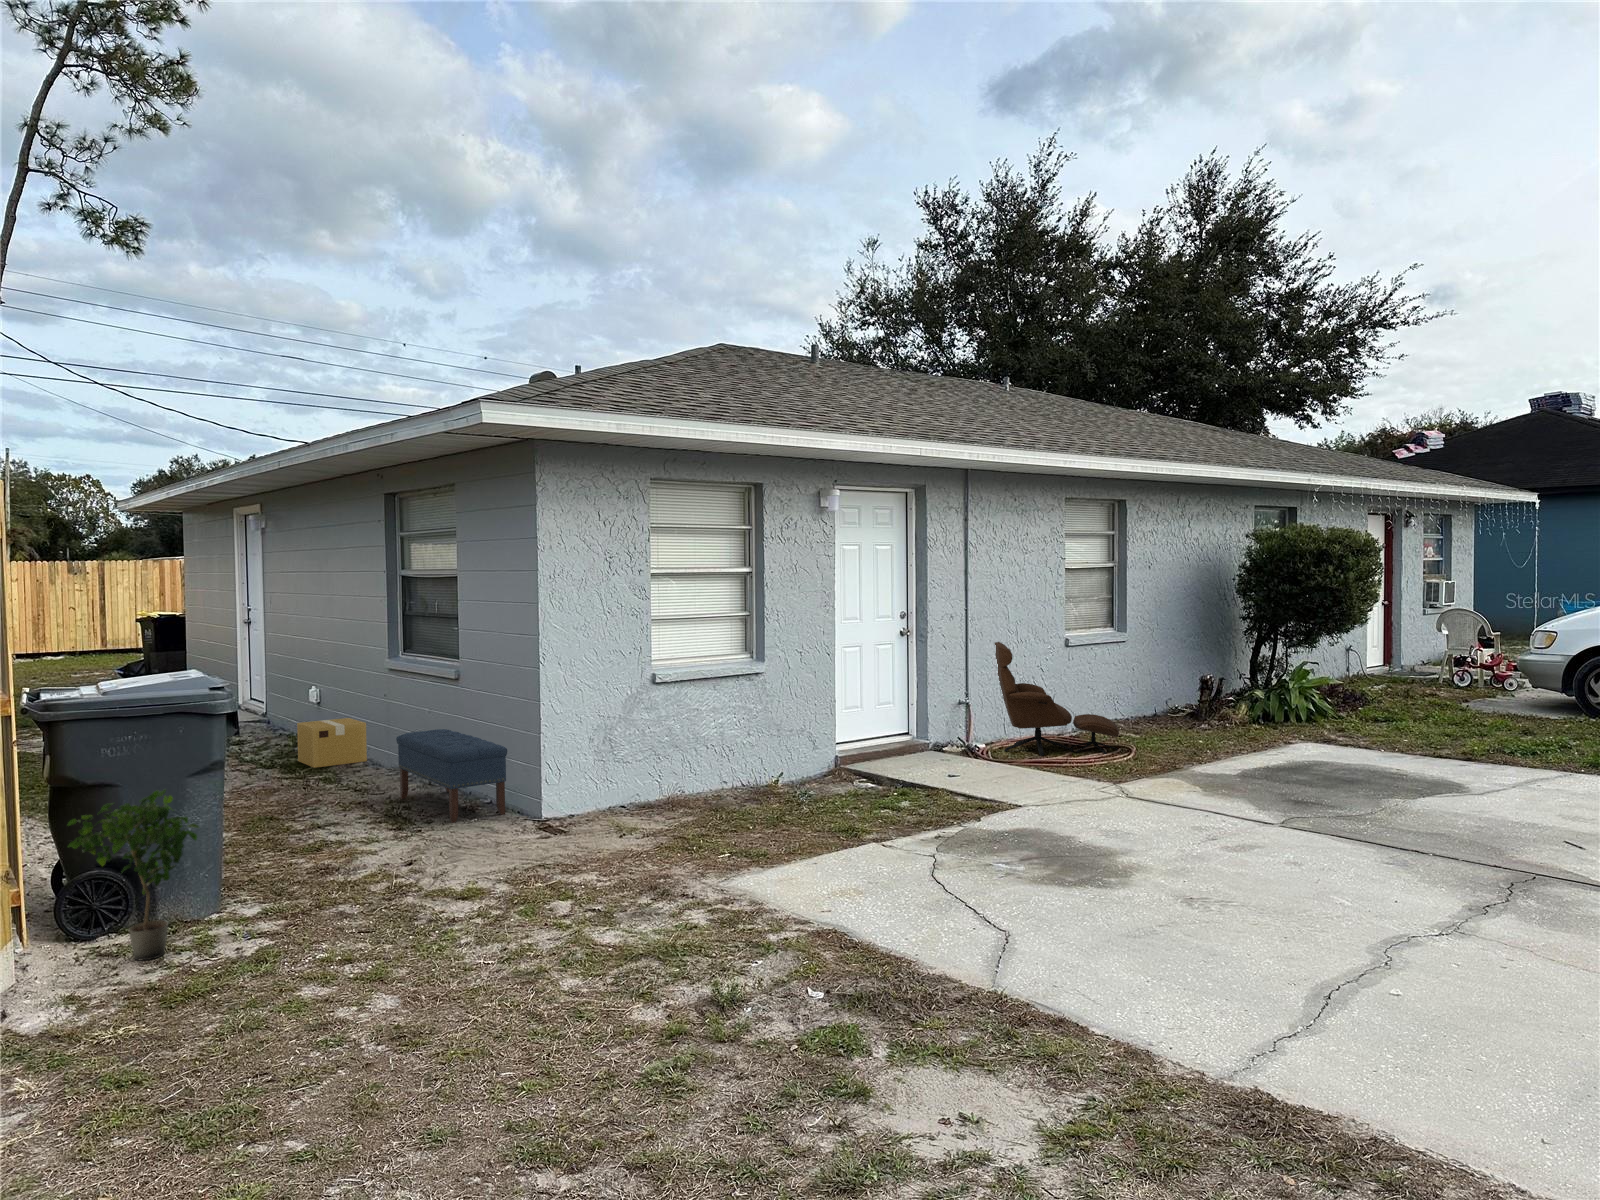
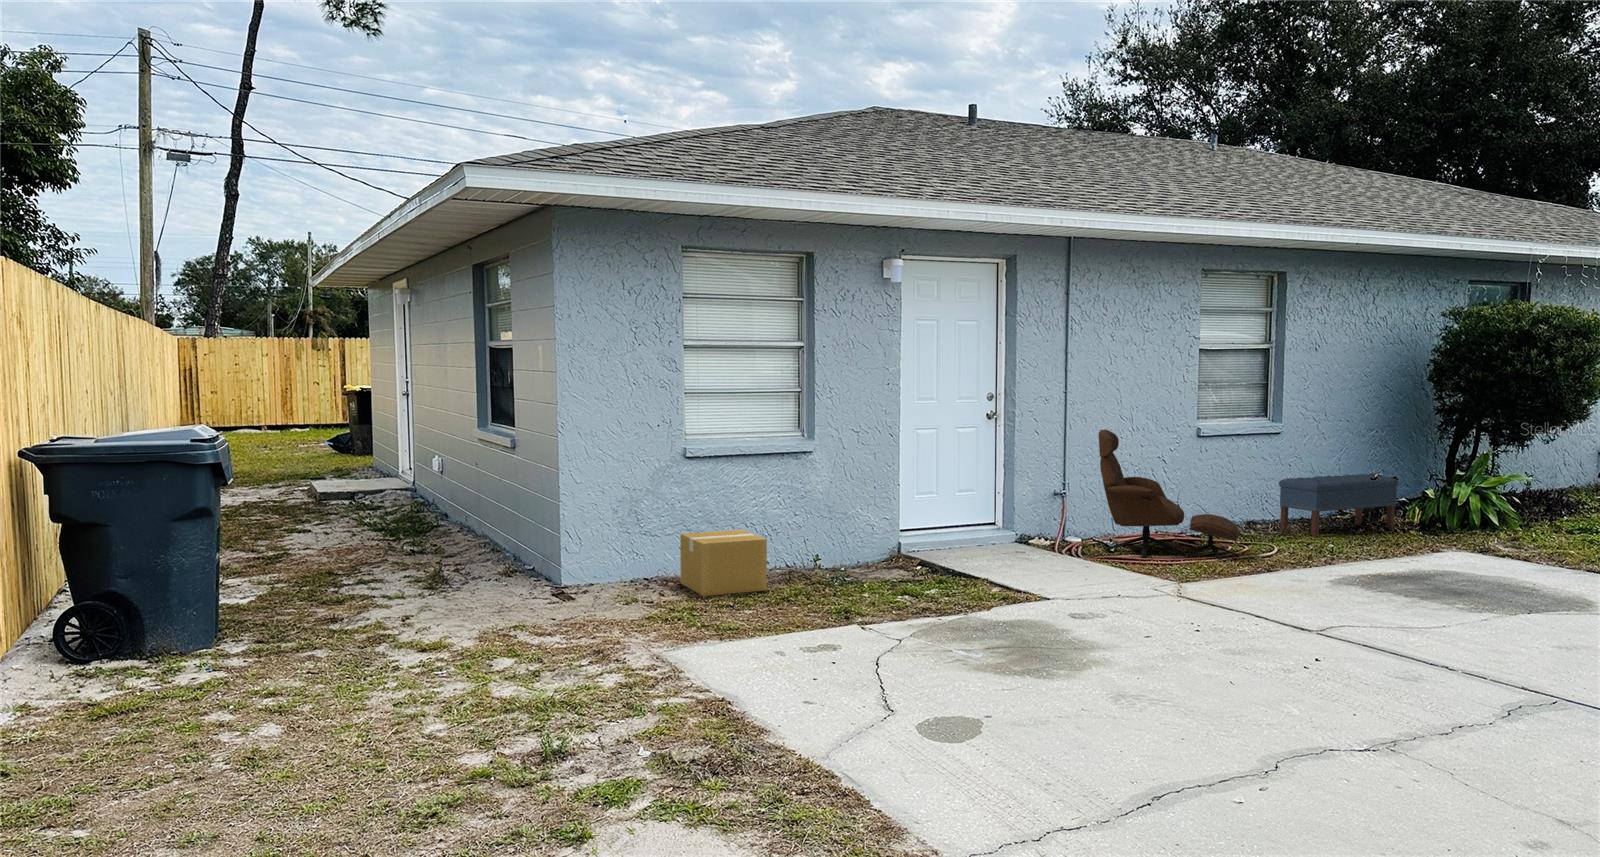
cardboard box: present [297,718,367,768] -> present [680,530,767,596]
bench: present [396,729,507,823] -> present [1279,474,1398,537]
potted plant: present [68,790,199,960] -> none [37,530,175,684]

